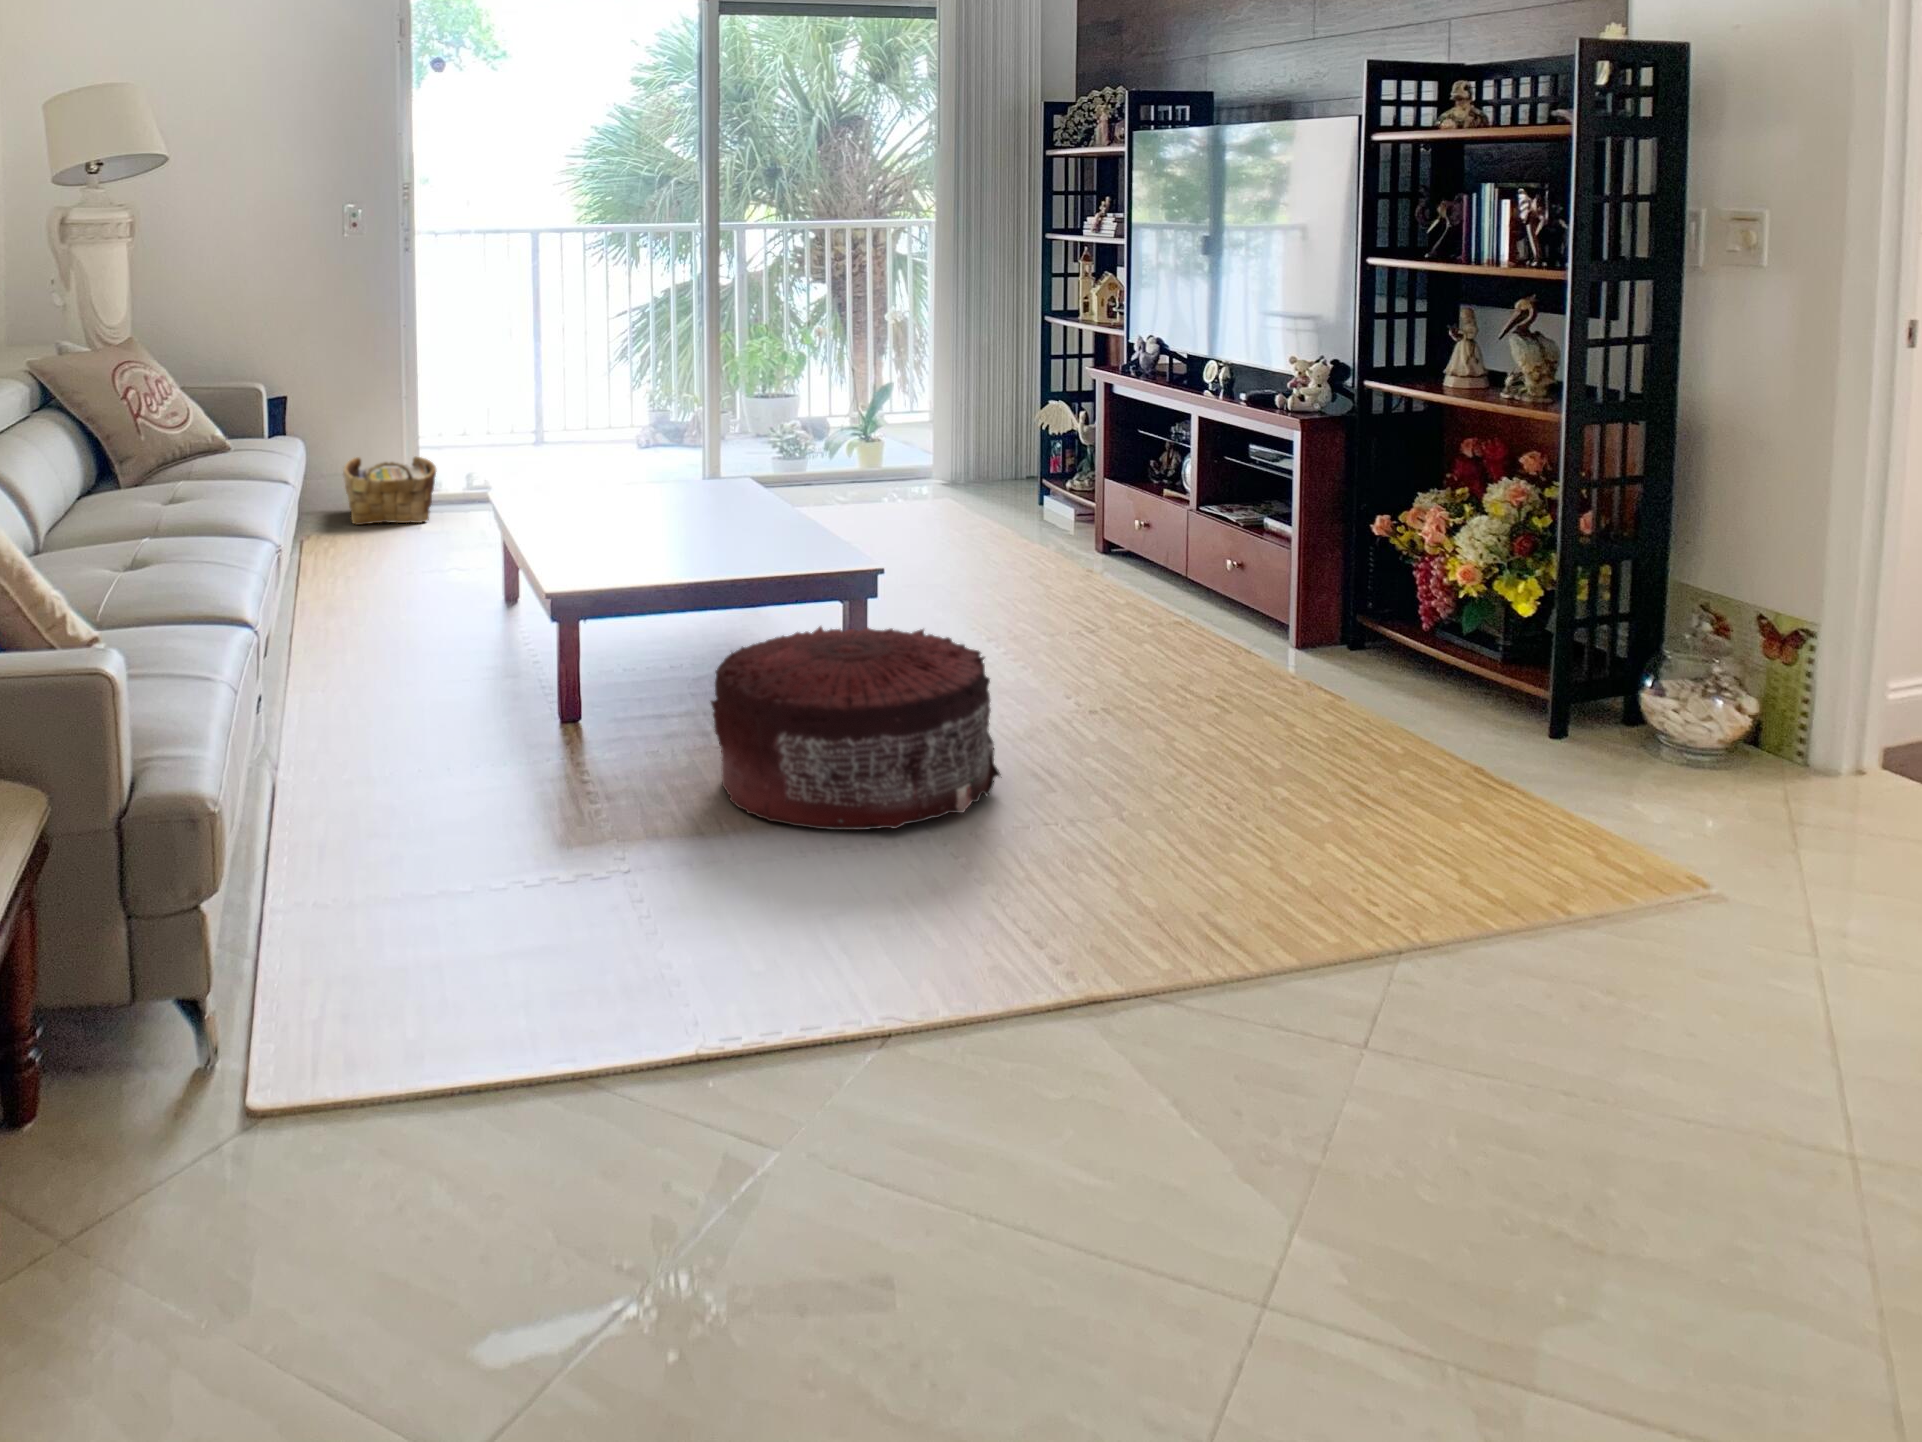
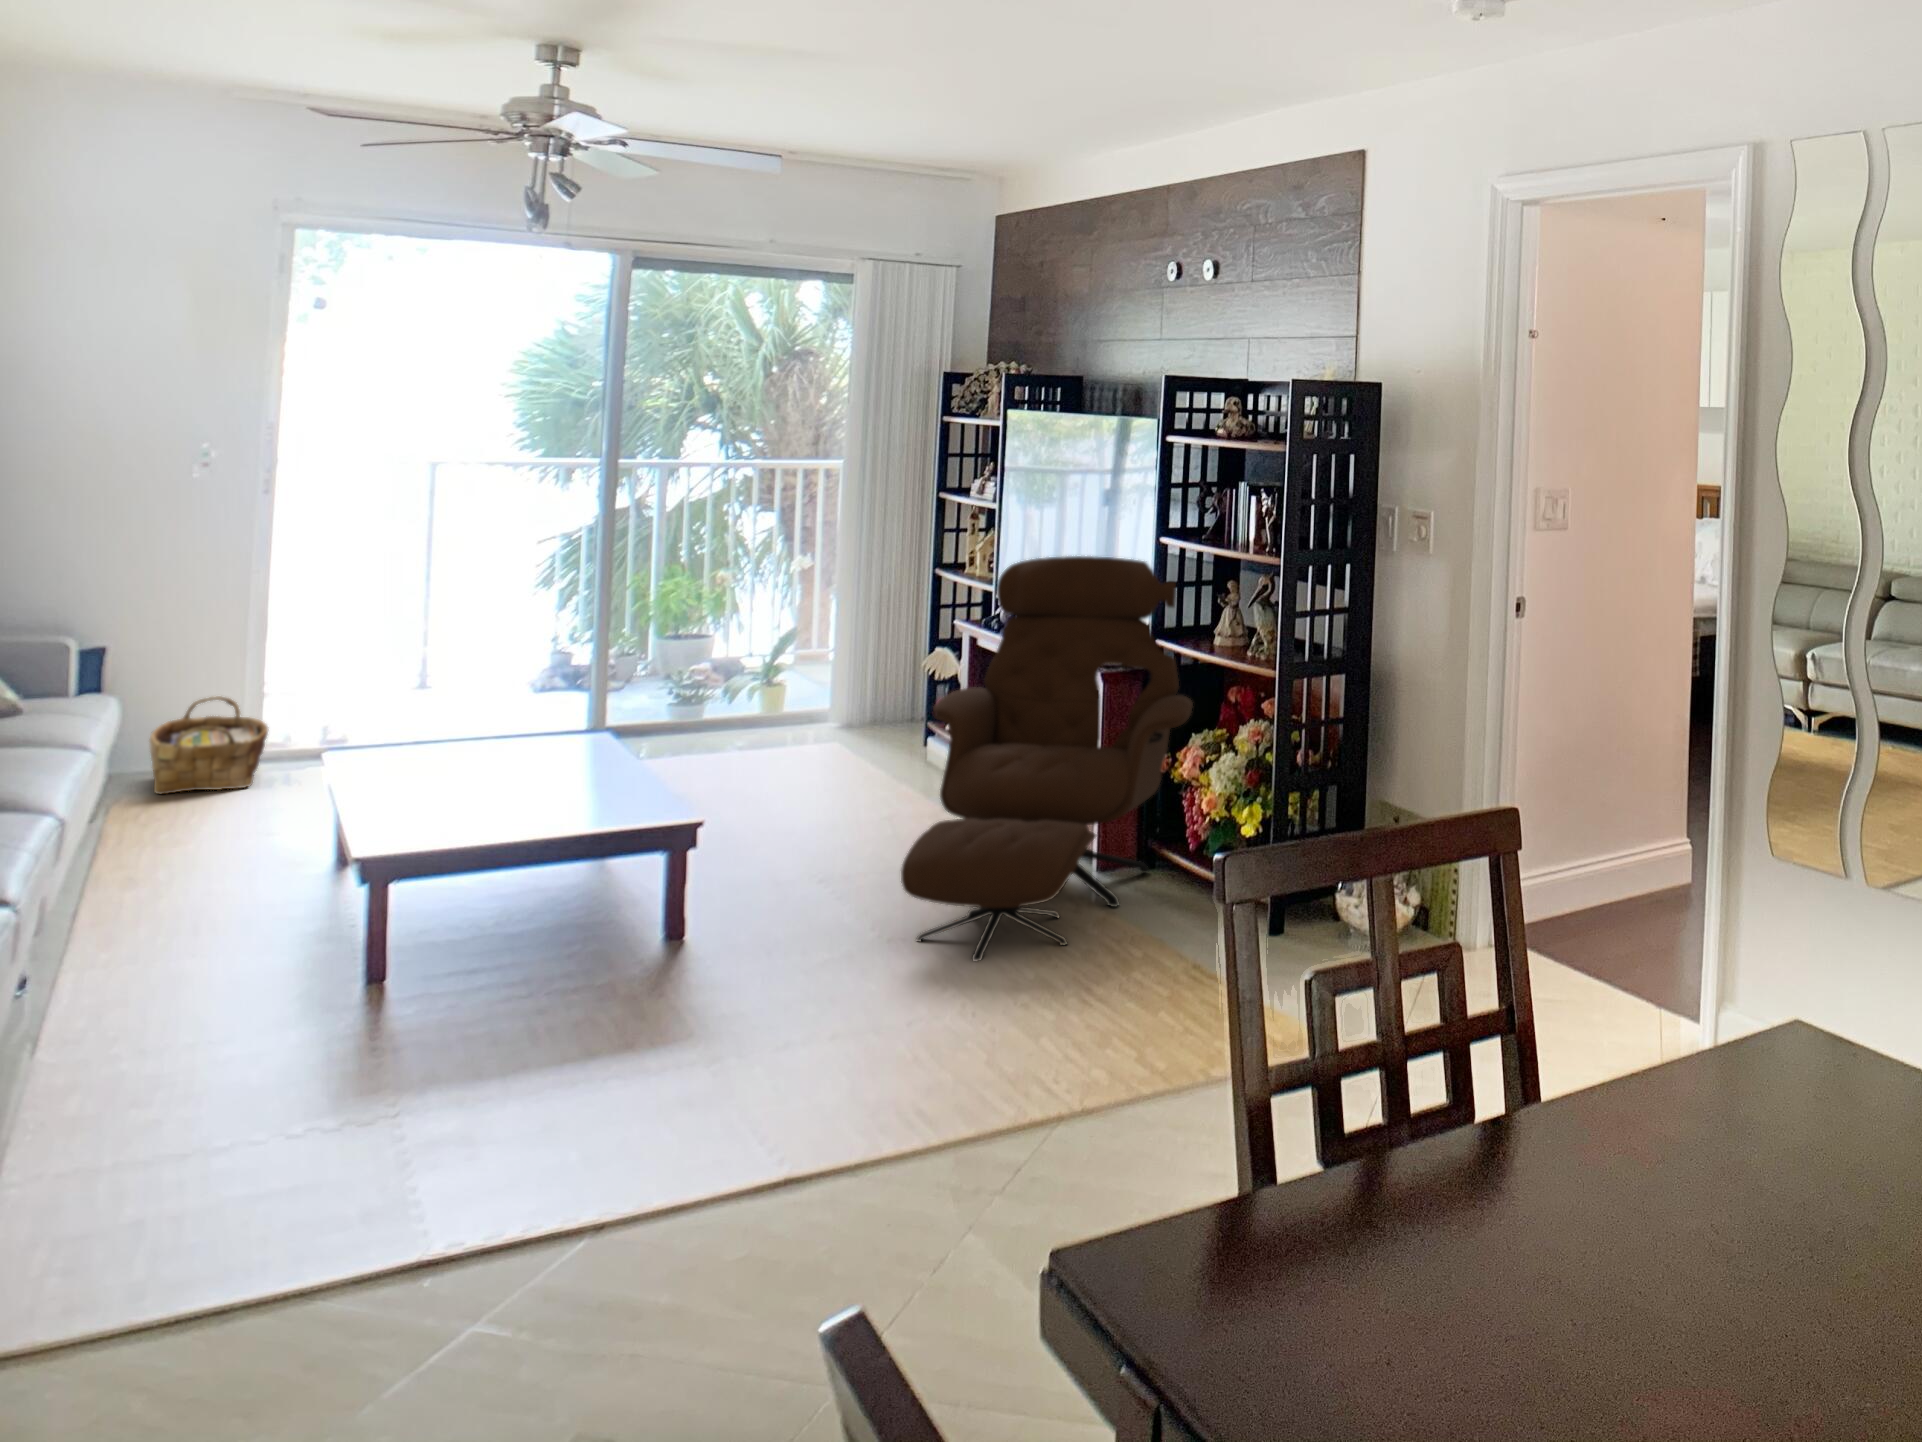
lounge chair: none [1109,285,1419,738] -> present [901,556,1193,961]
pouf: present [711,626,1002,830] -> none [466,883,761,1086]

